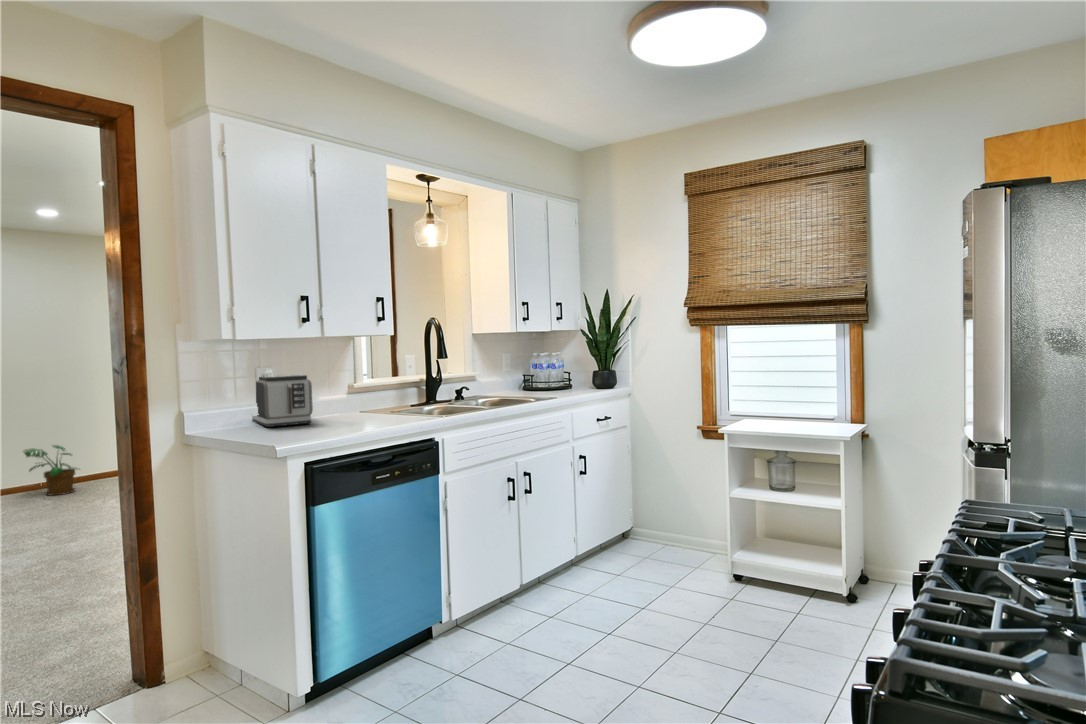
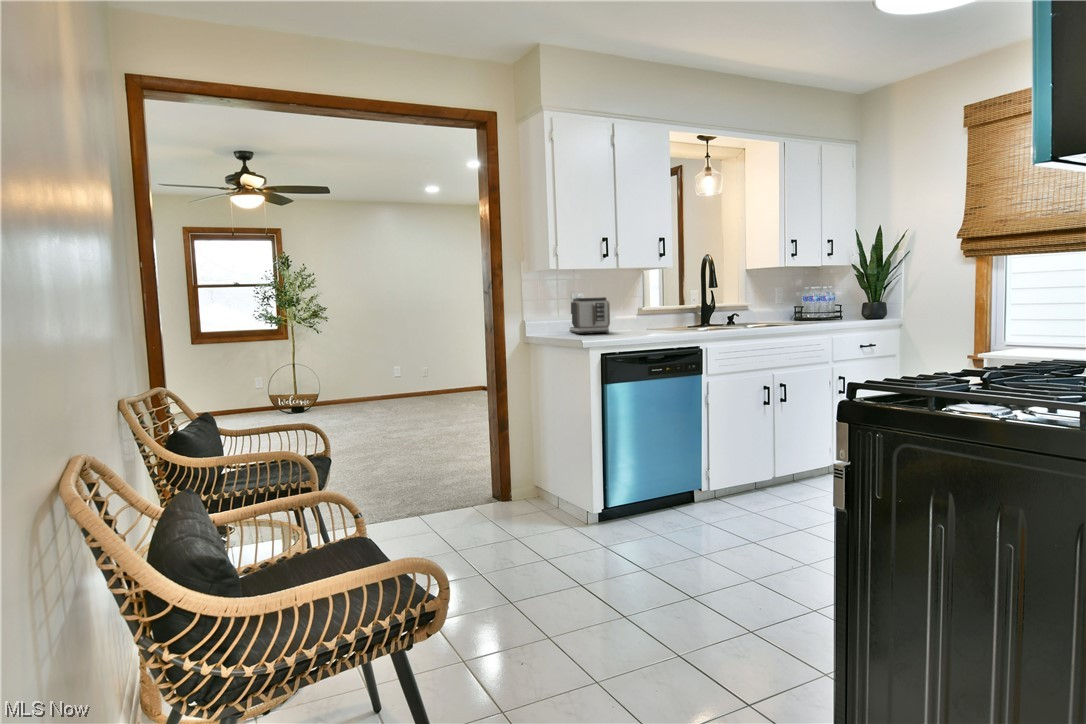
potted plant: present [24,445,80,495] -> none [429,363,463,398]

